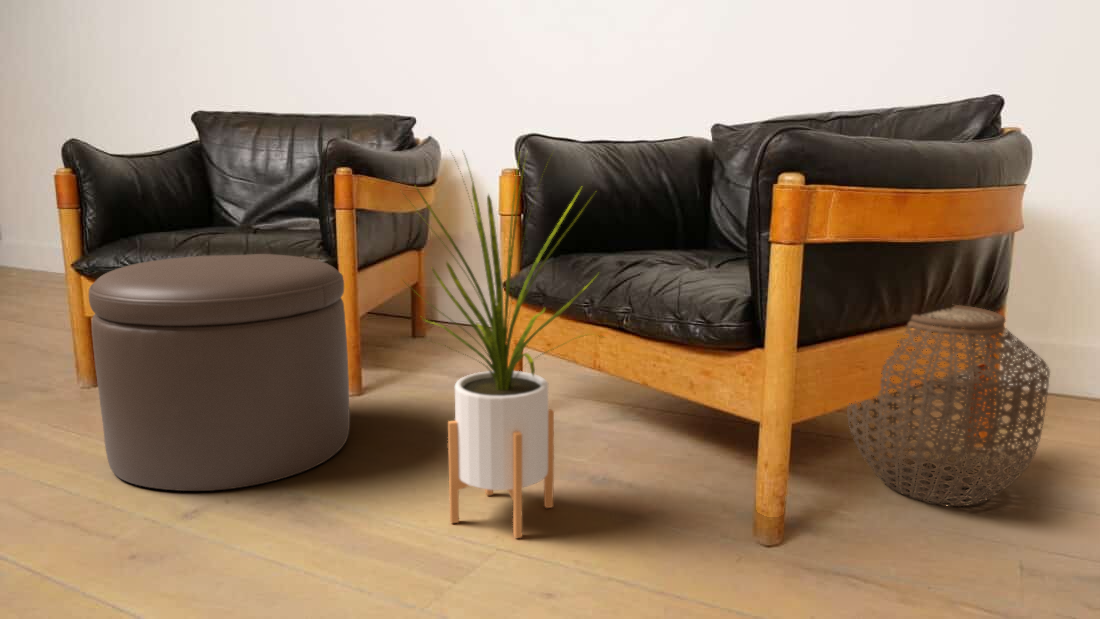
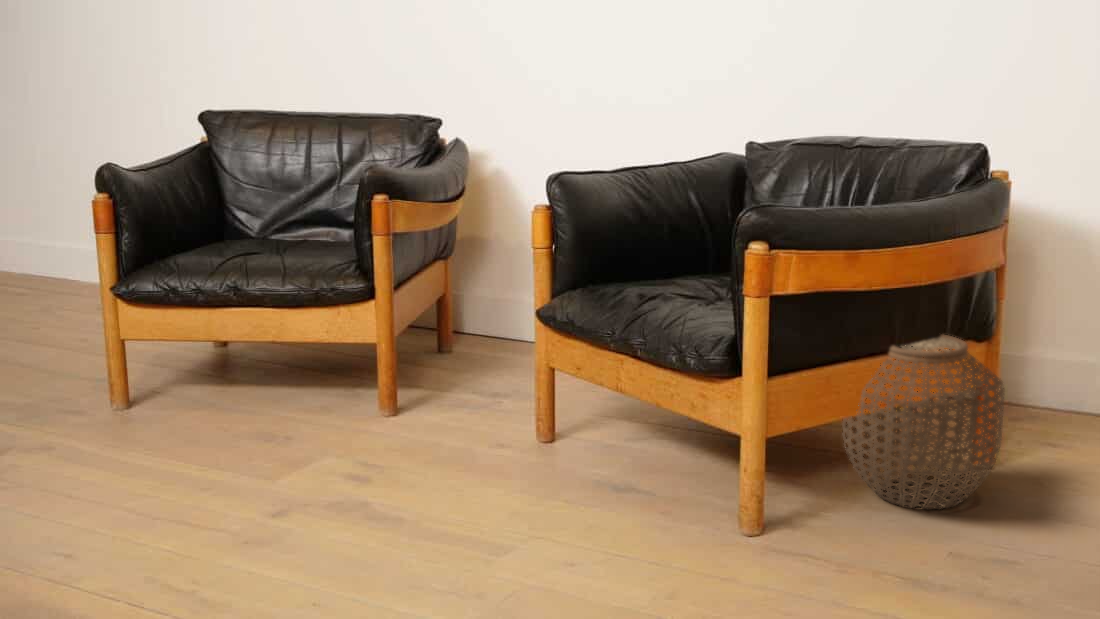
house plant: present [417,153,593,538] -> none [452,213,620,531]
ottoman: present [89,254,350,491] -> none [175,283,394,498]

